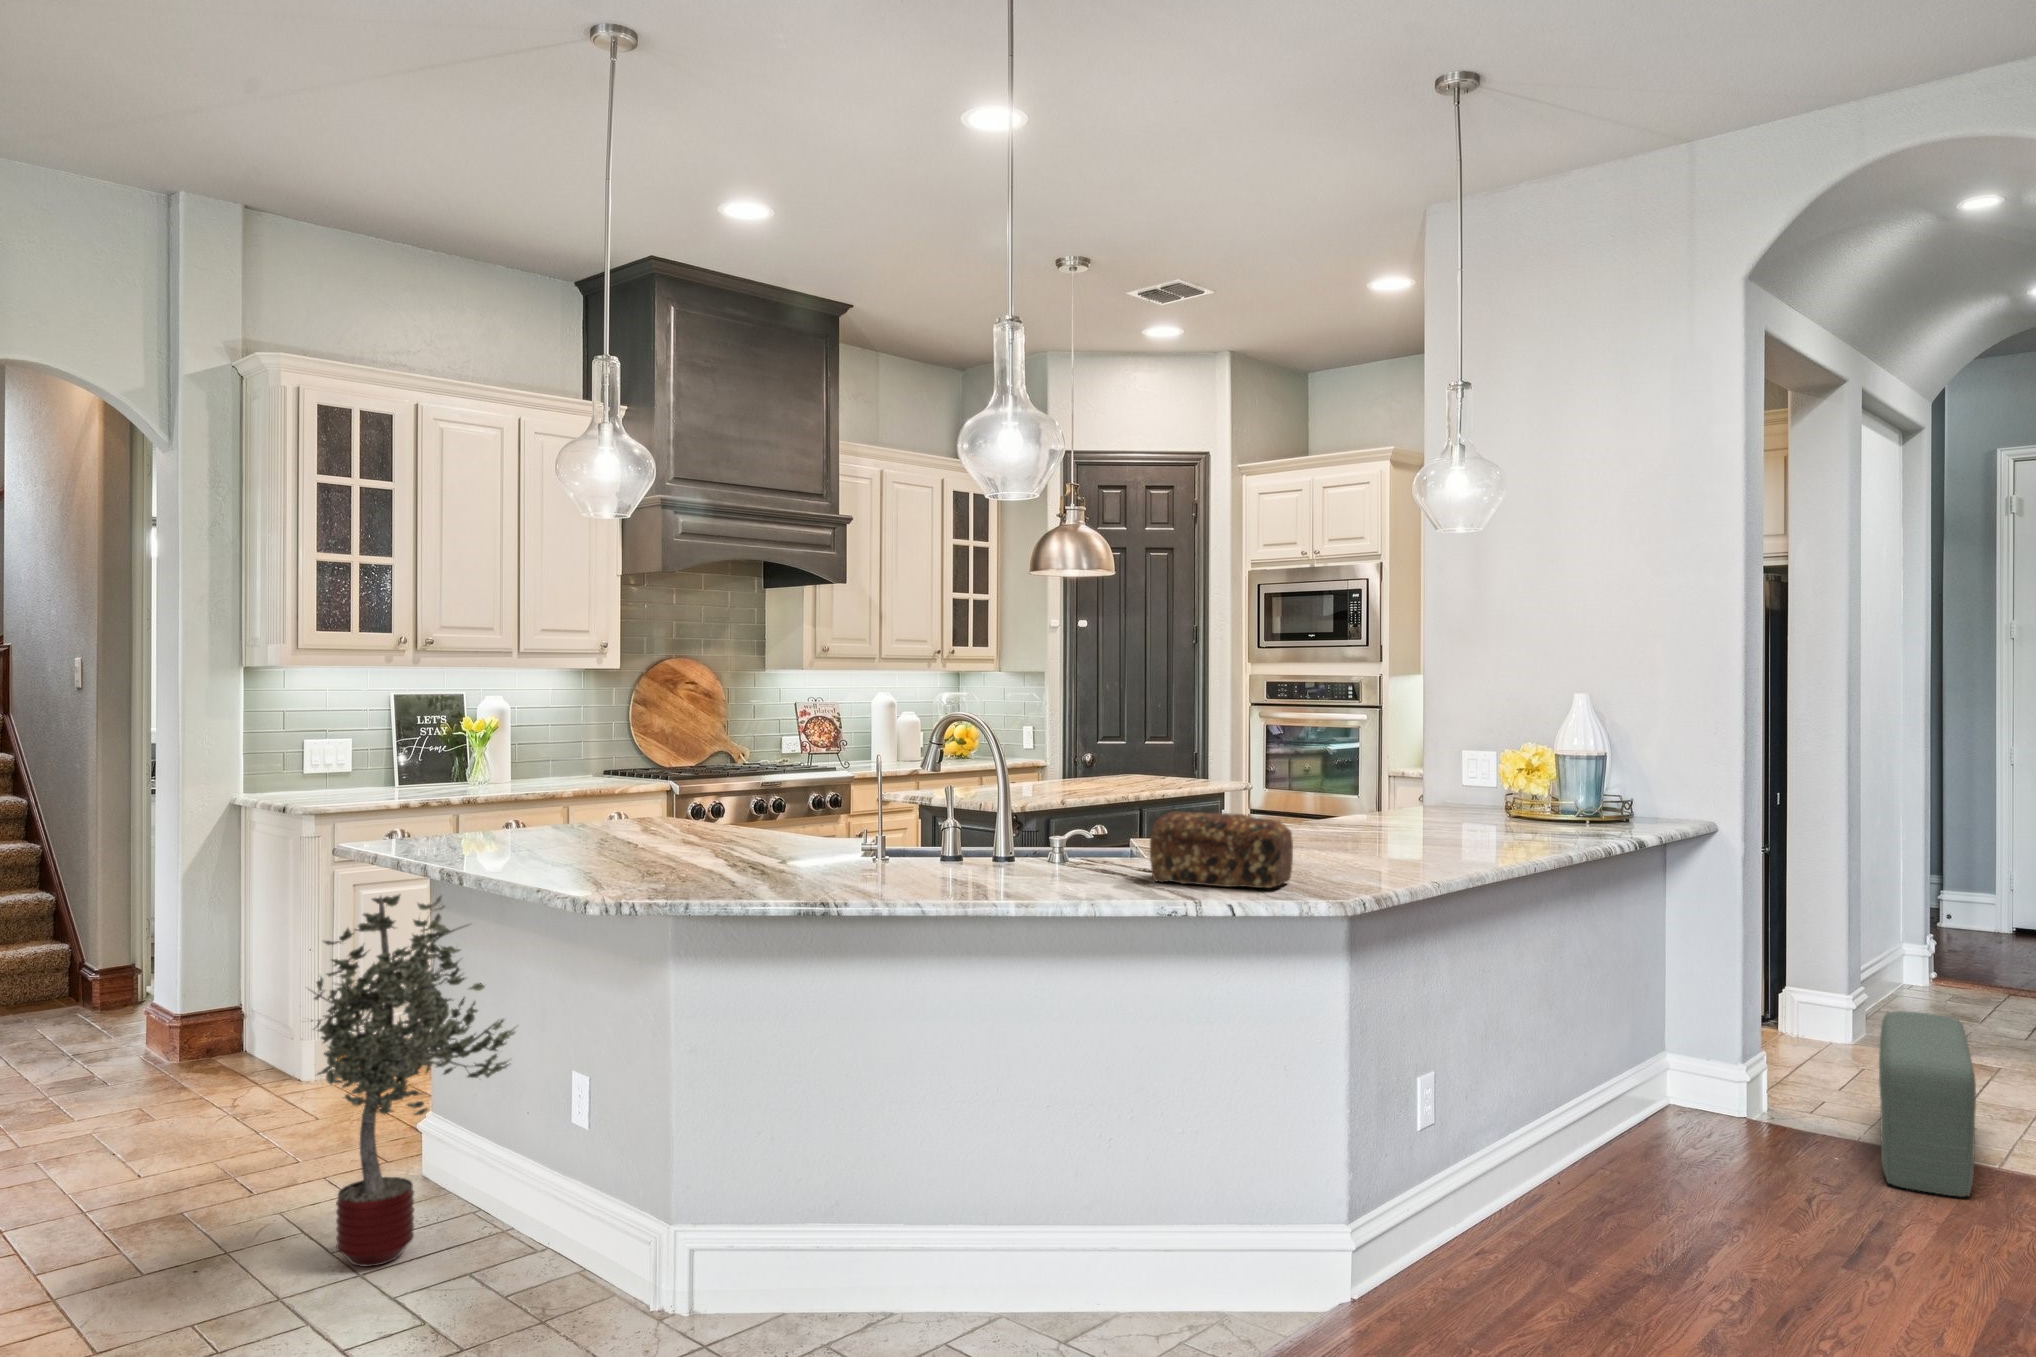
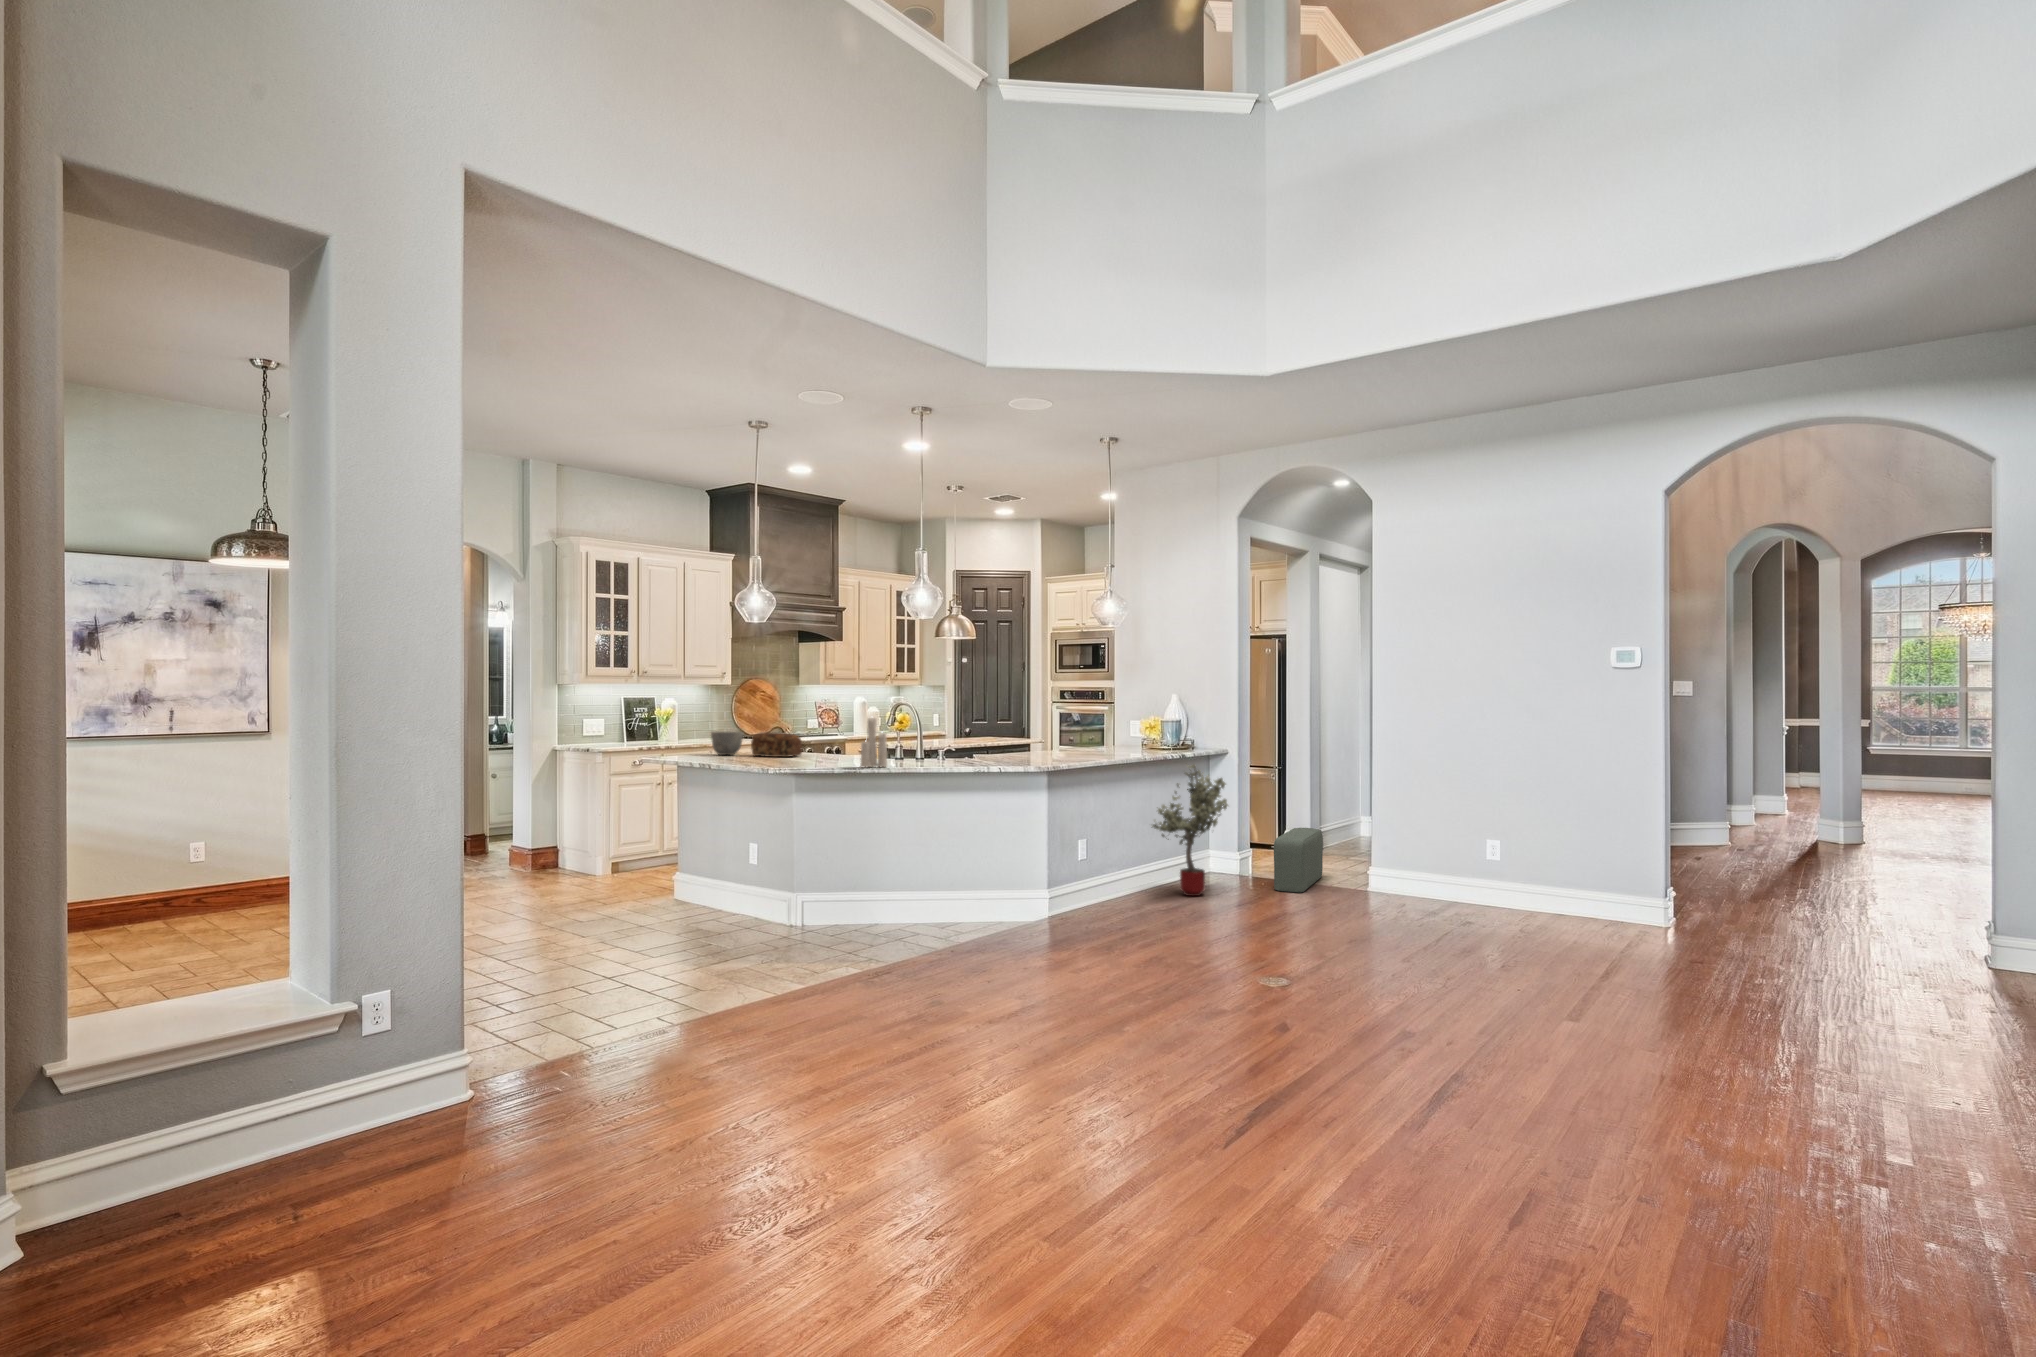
candle: none [847,731,922,894] -> present [860,718,887,767]
bowl: none [514,777,592,833] -> present [711,731,743,755]
bread loaf: present [1150,811,1293,888] -> present [751,732,802,757]
potted tree: present [309,895,515,1267] -> present [1152,764,1228,896]

